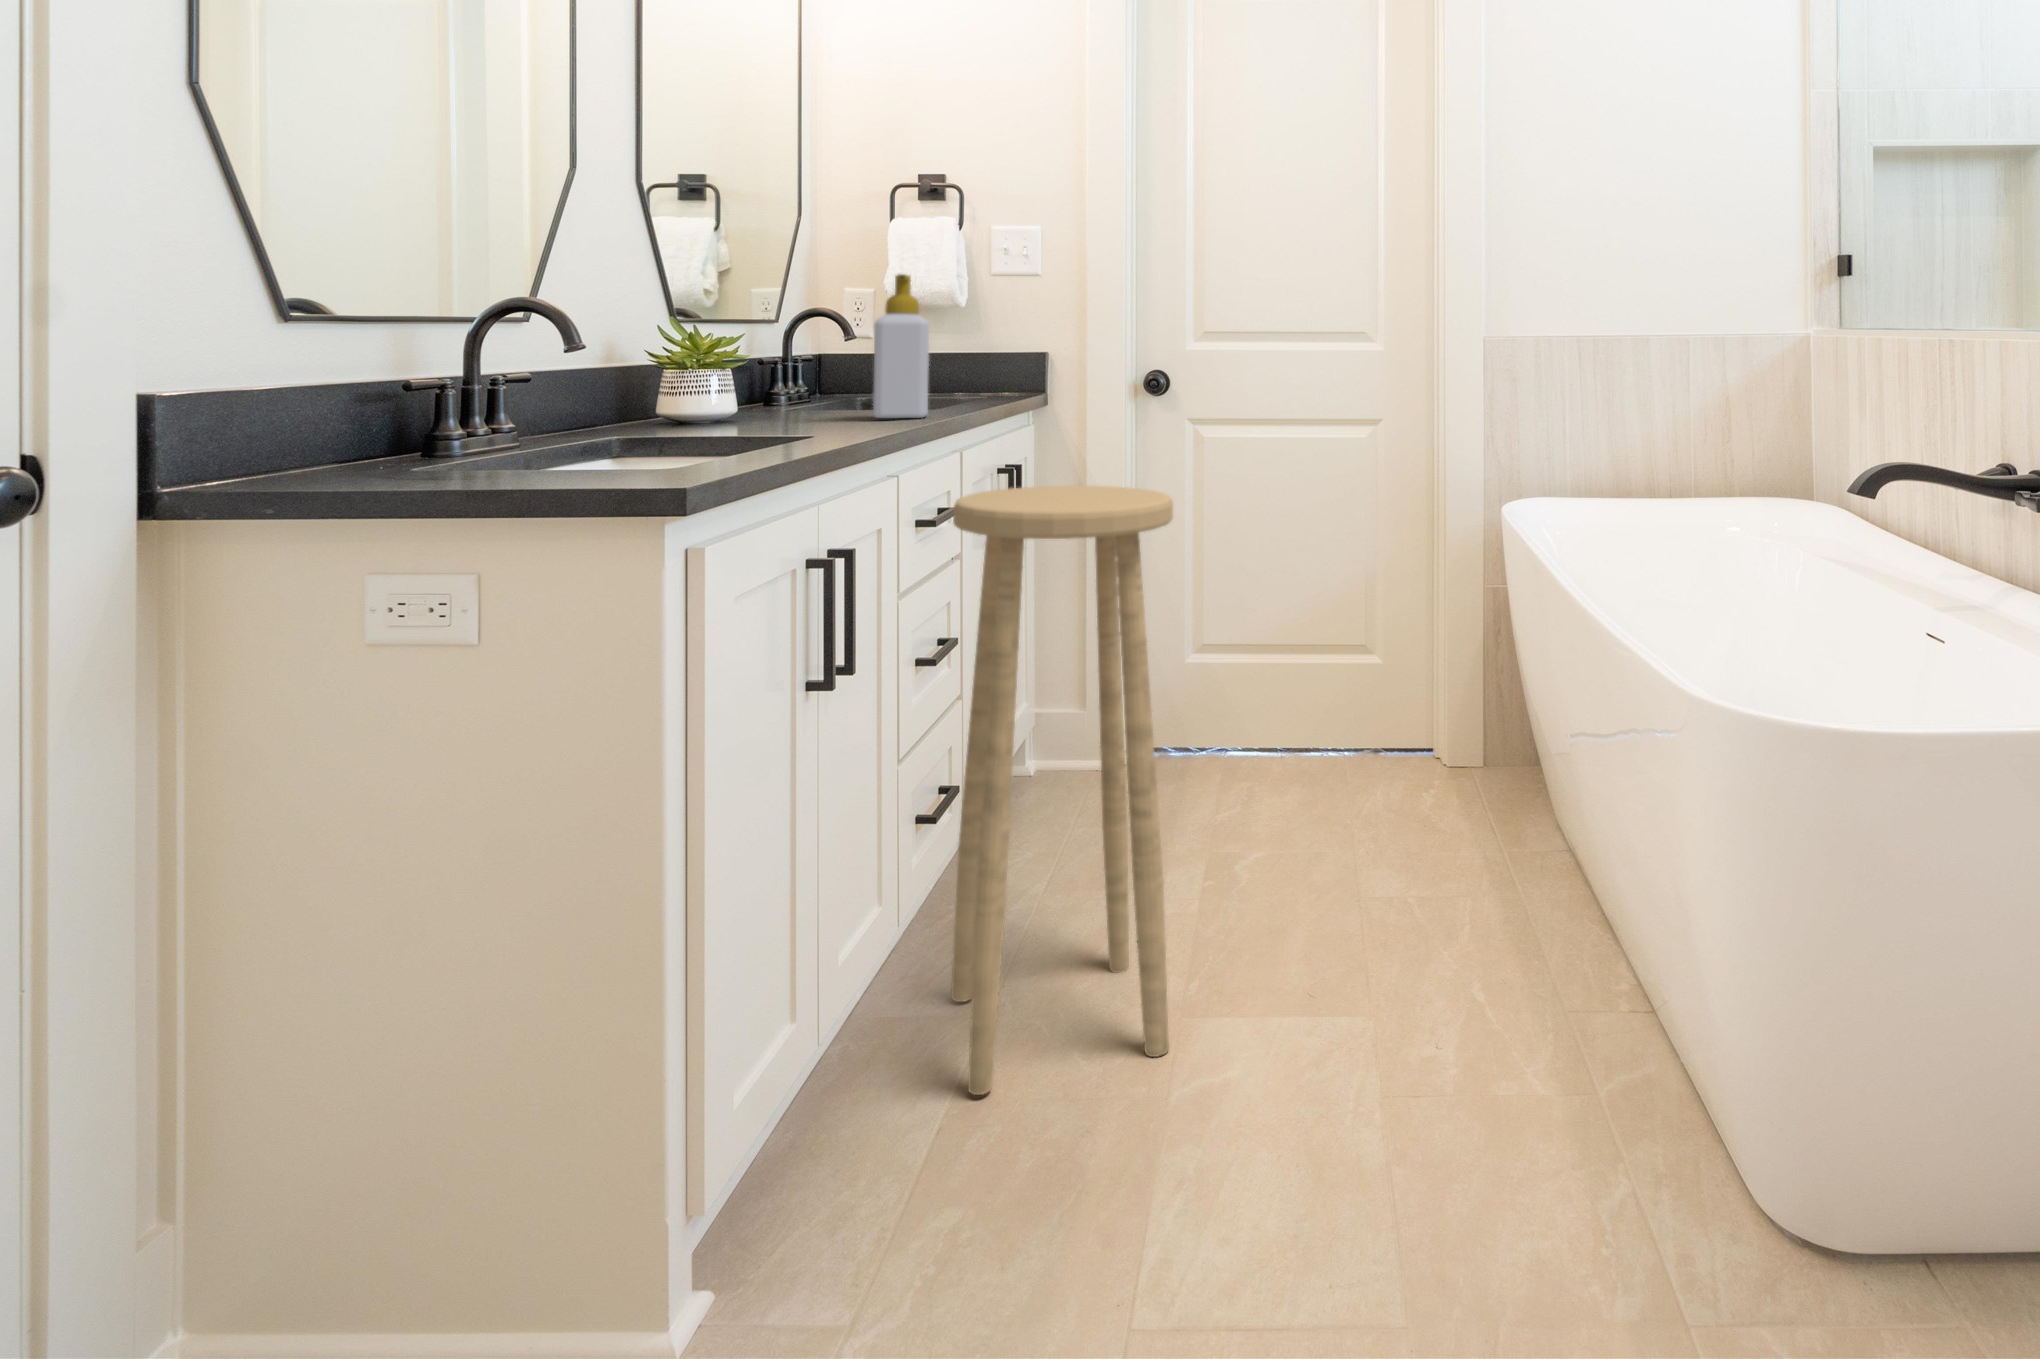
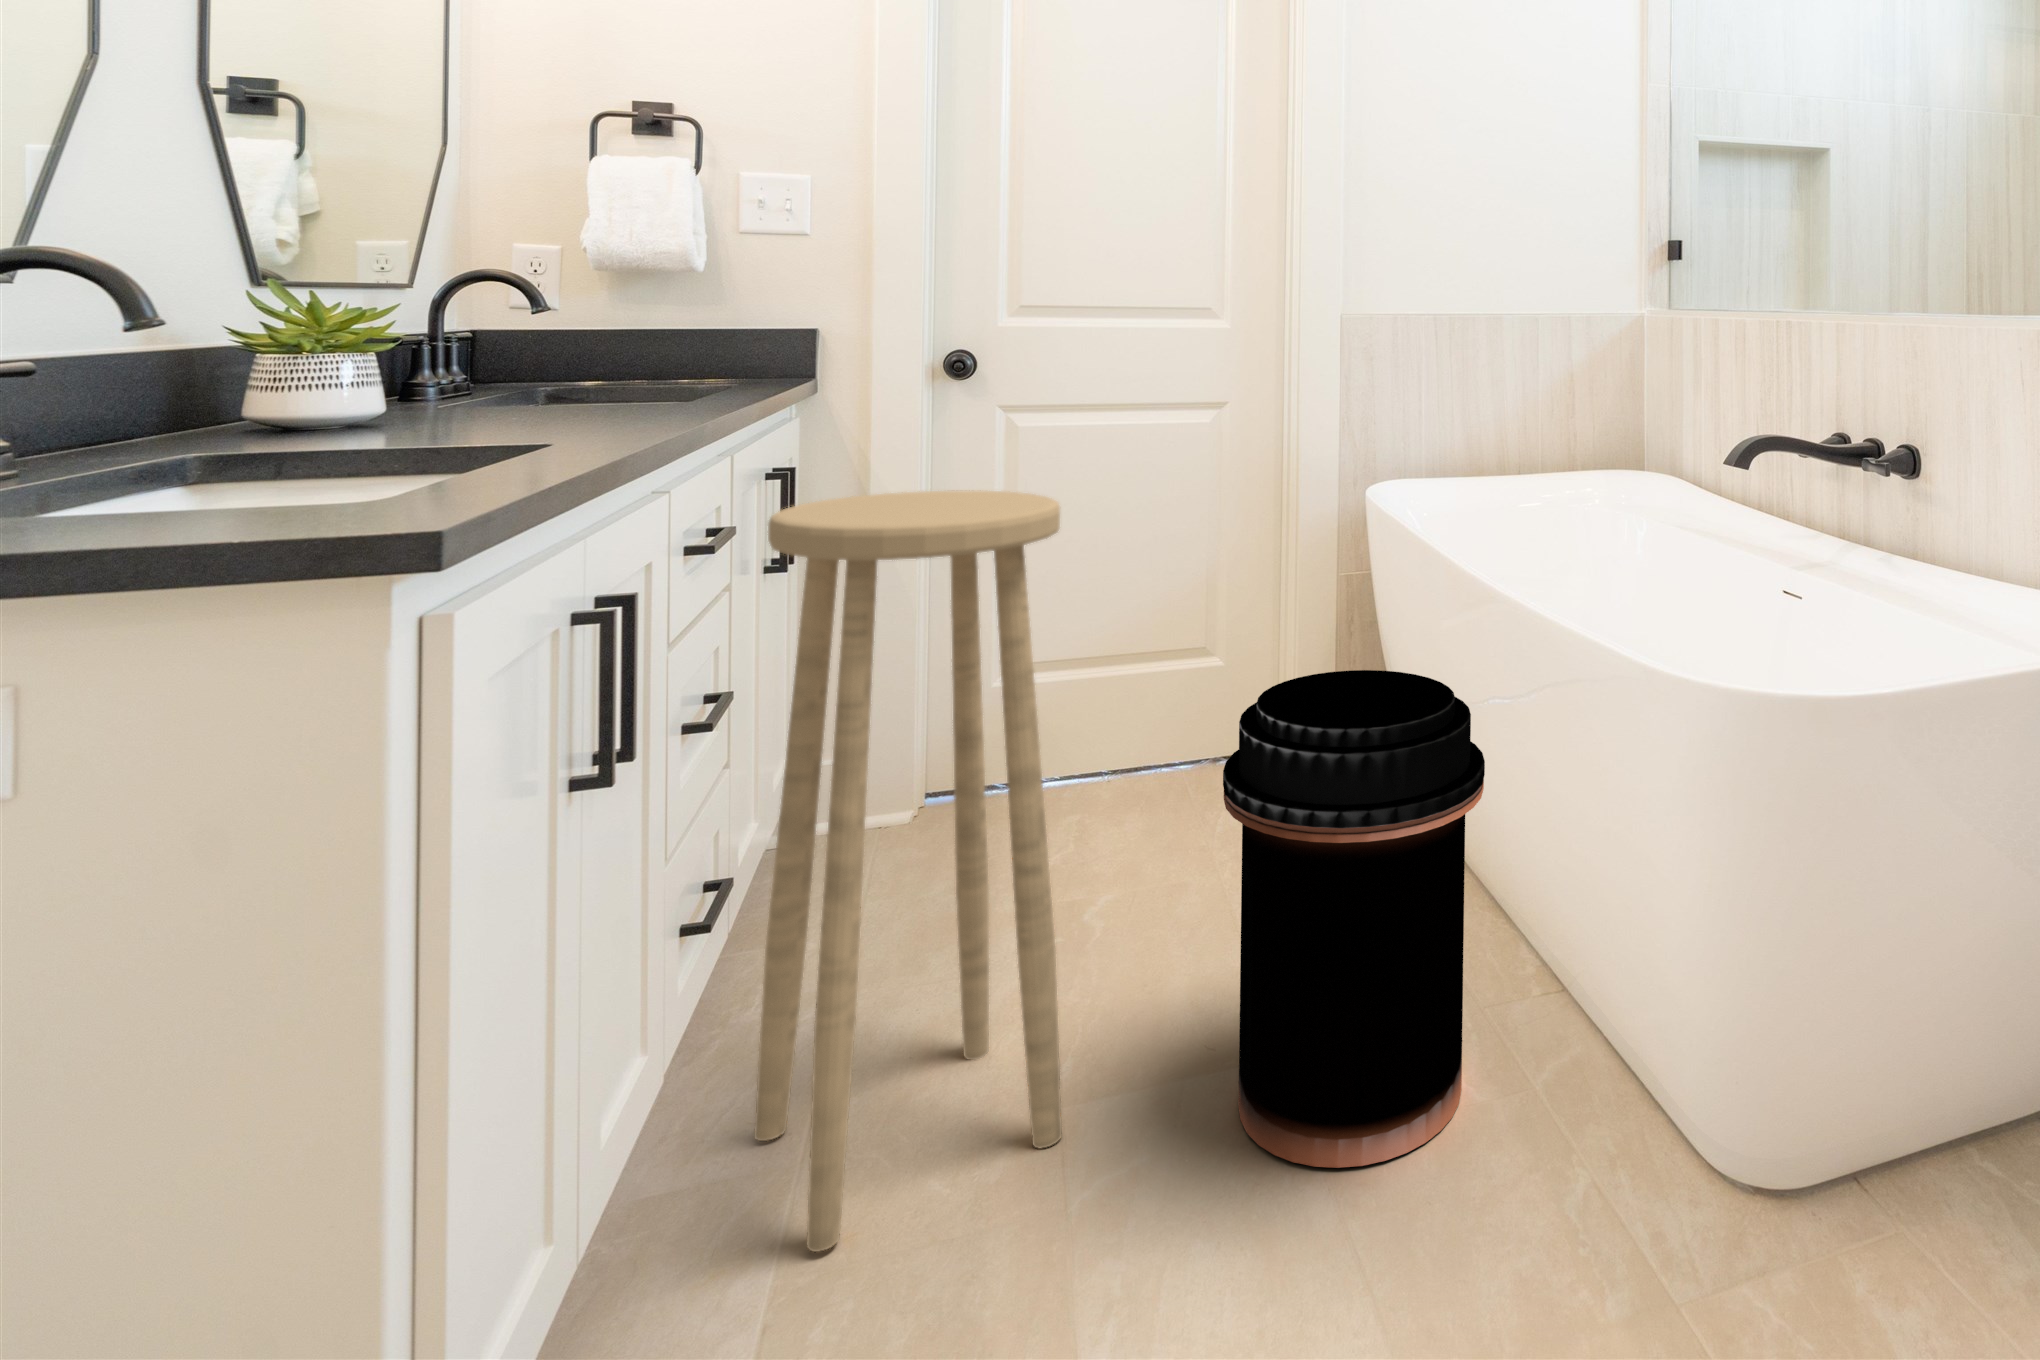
soap bottle: present [873,274,929,419] -> none [605,229,690,415]
trash can: none [1299,671,1545,1140] -> present [1223,670,1485,1168]

